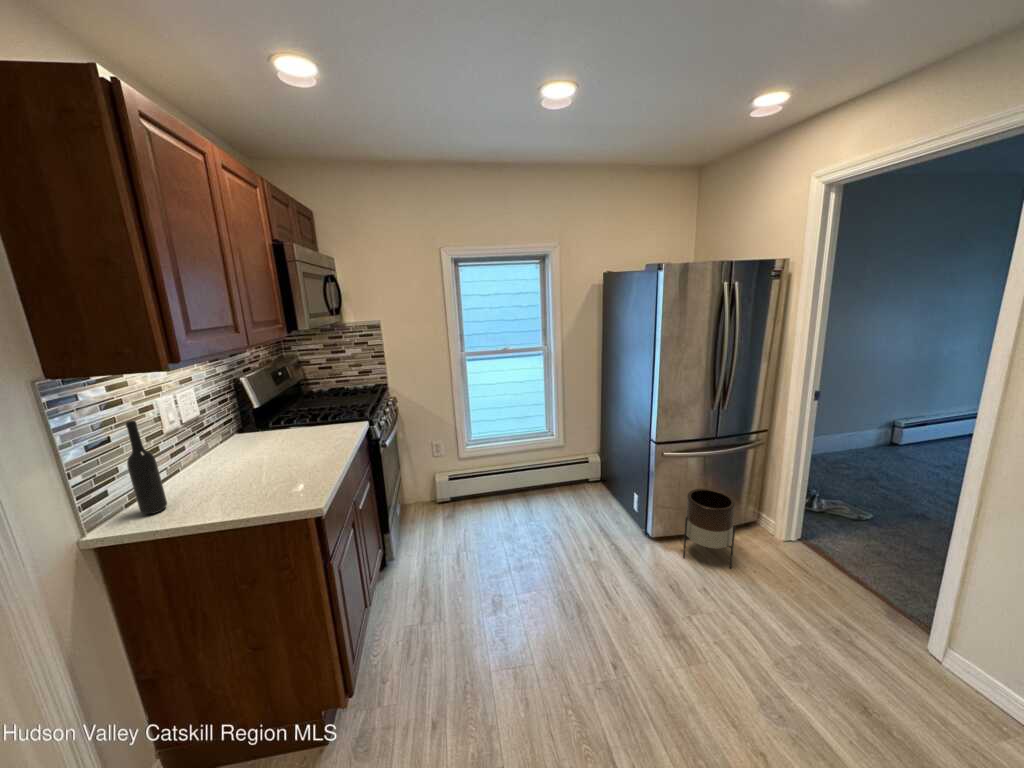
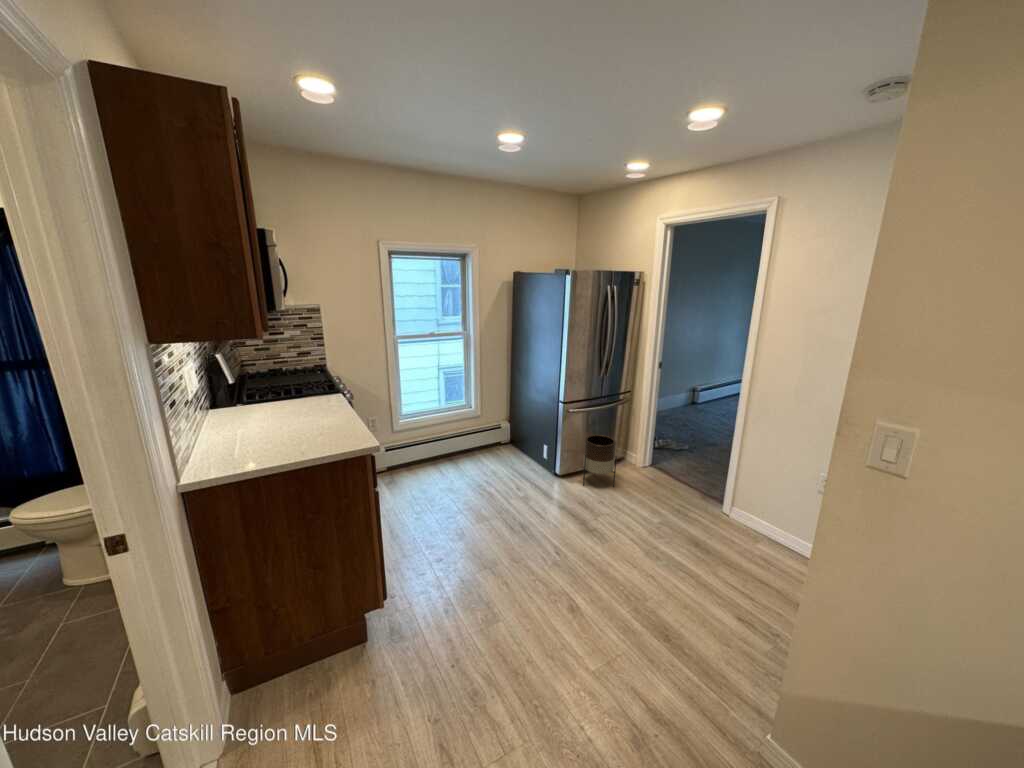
bottle: present [126,421,167,514] -> none [202,386,231,466]

